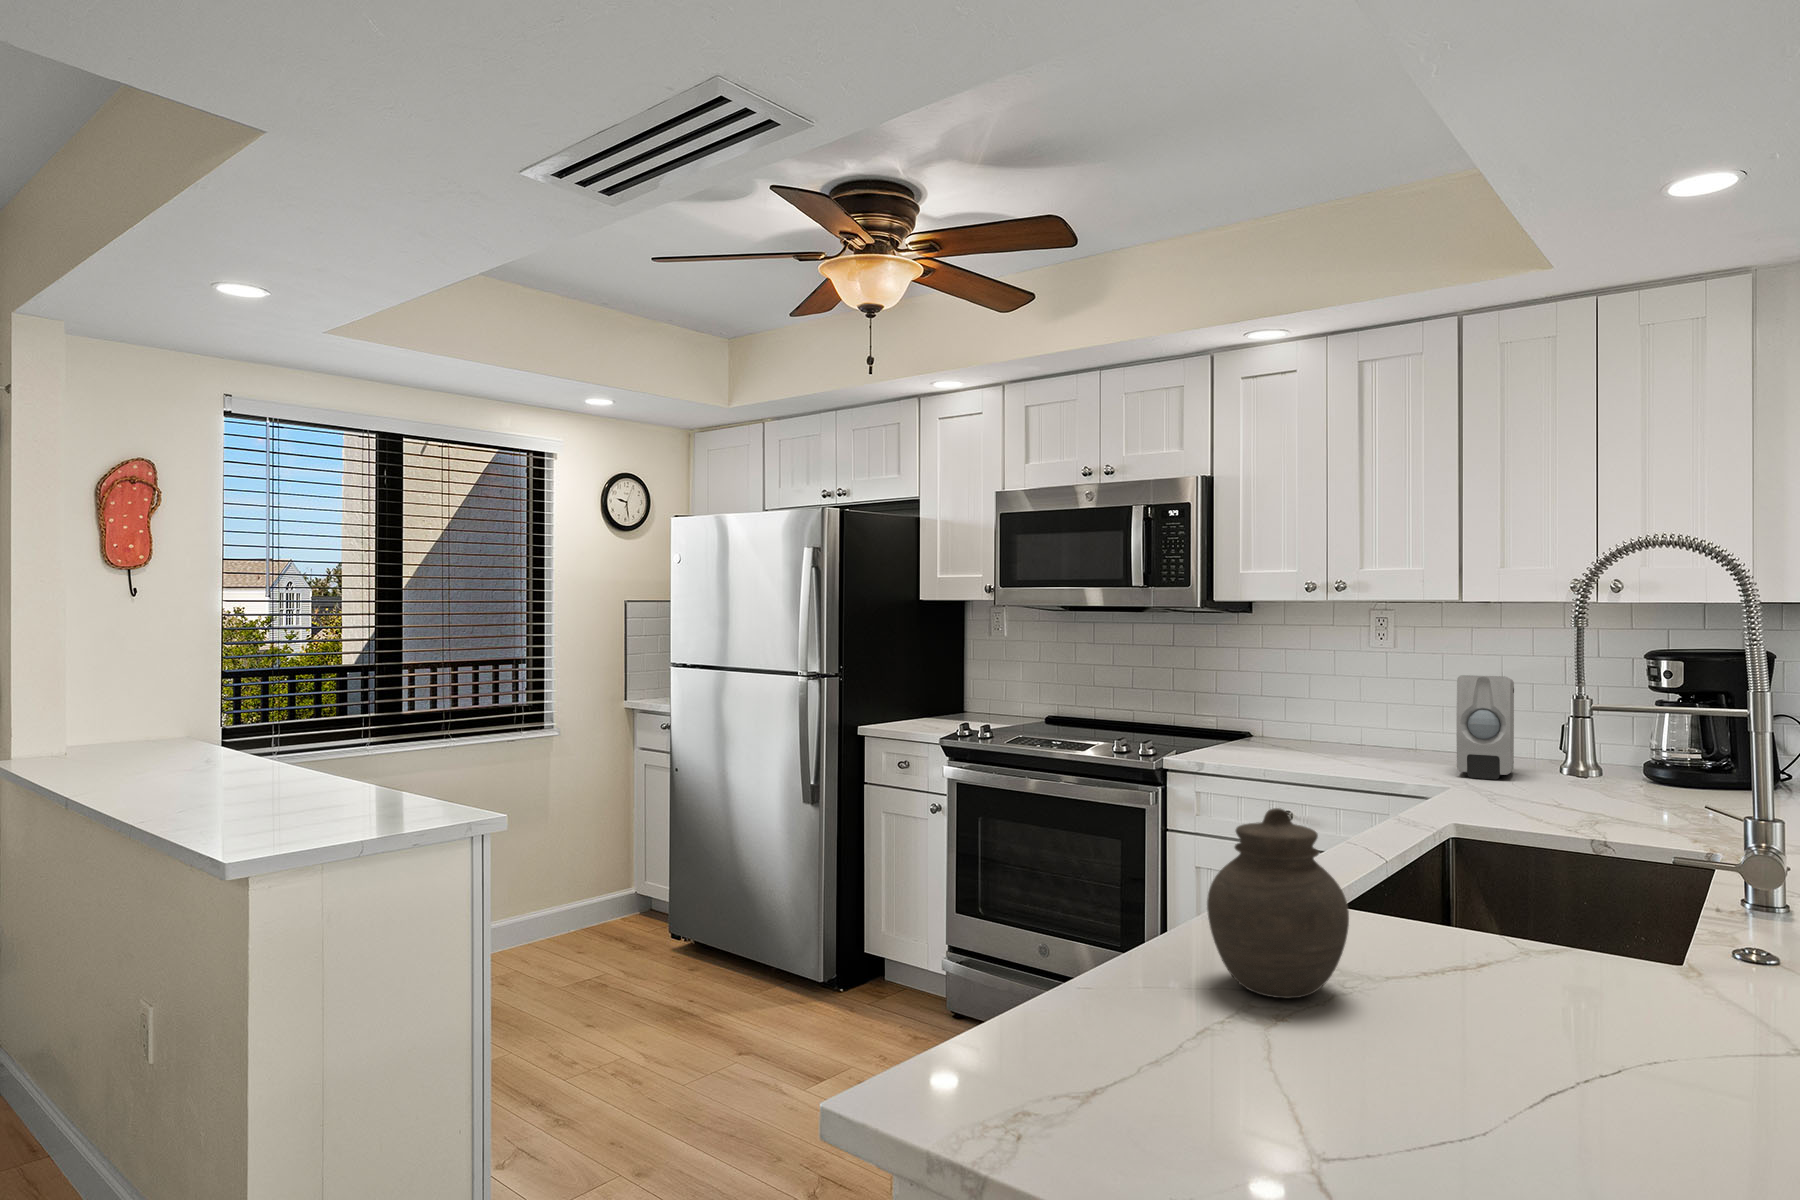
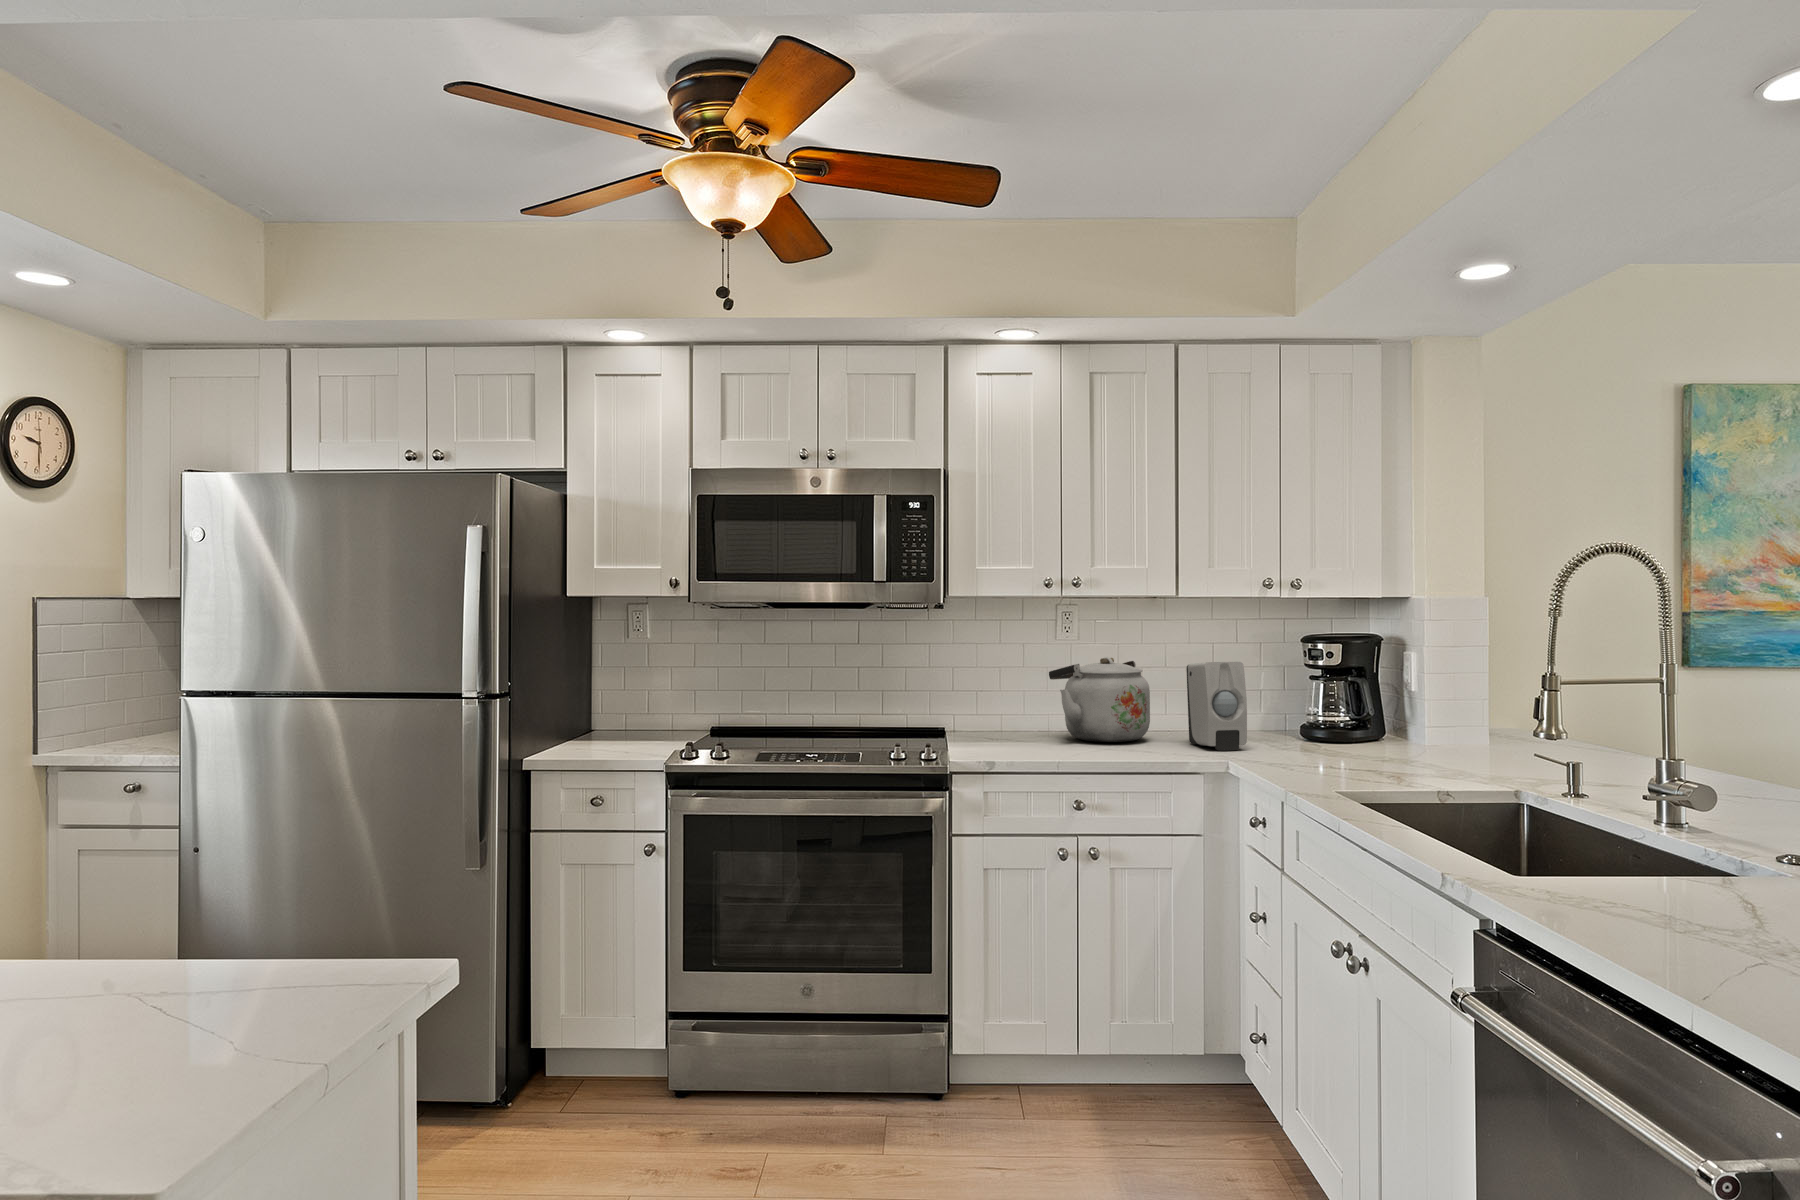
kettle: none [1315,667,1434,759] -> present [1049,657,1150,742]
jar: present [1207,808,1349,998] -> none [1617,784,1745,937]

